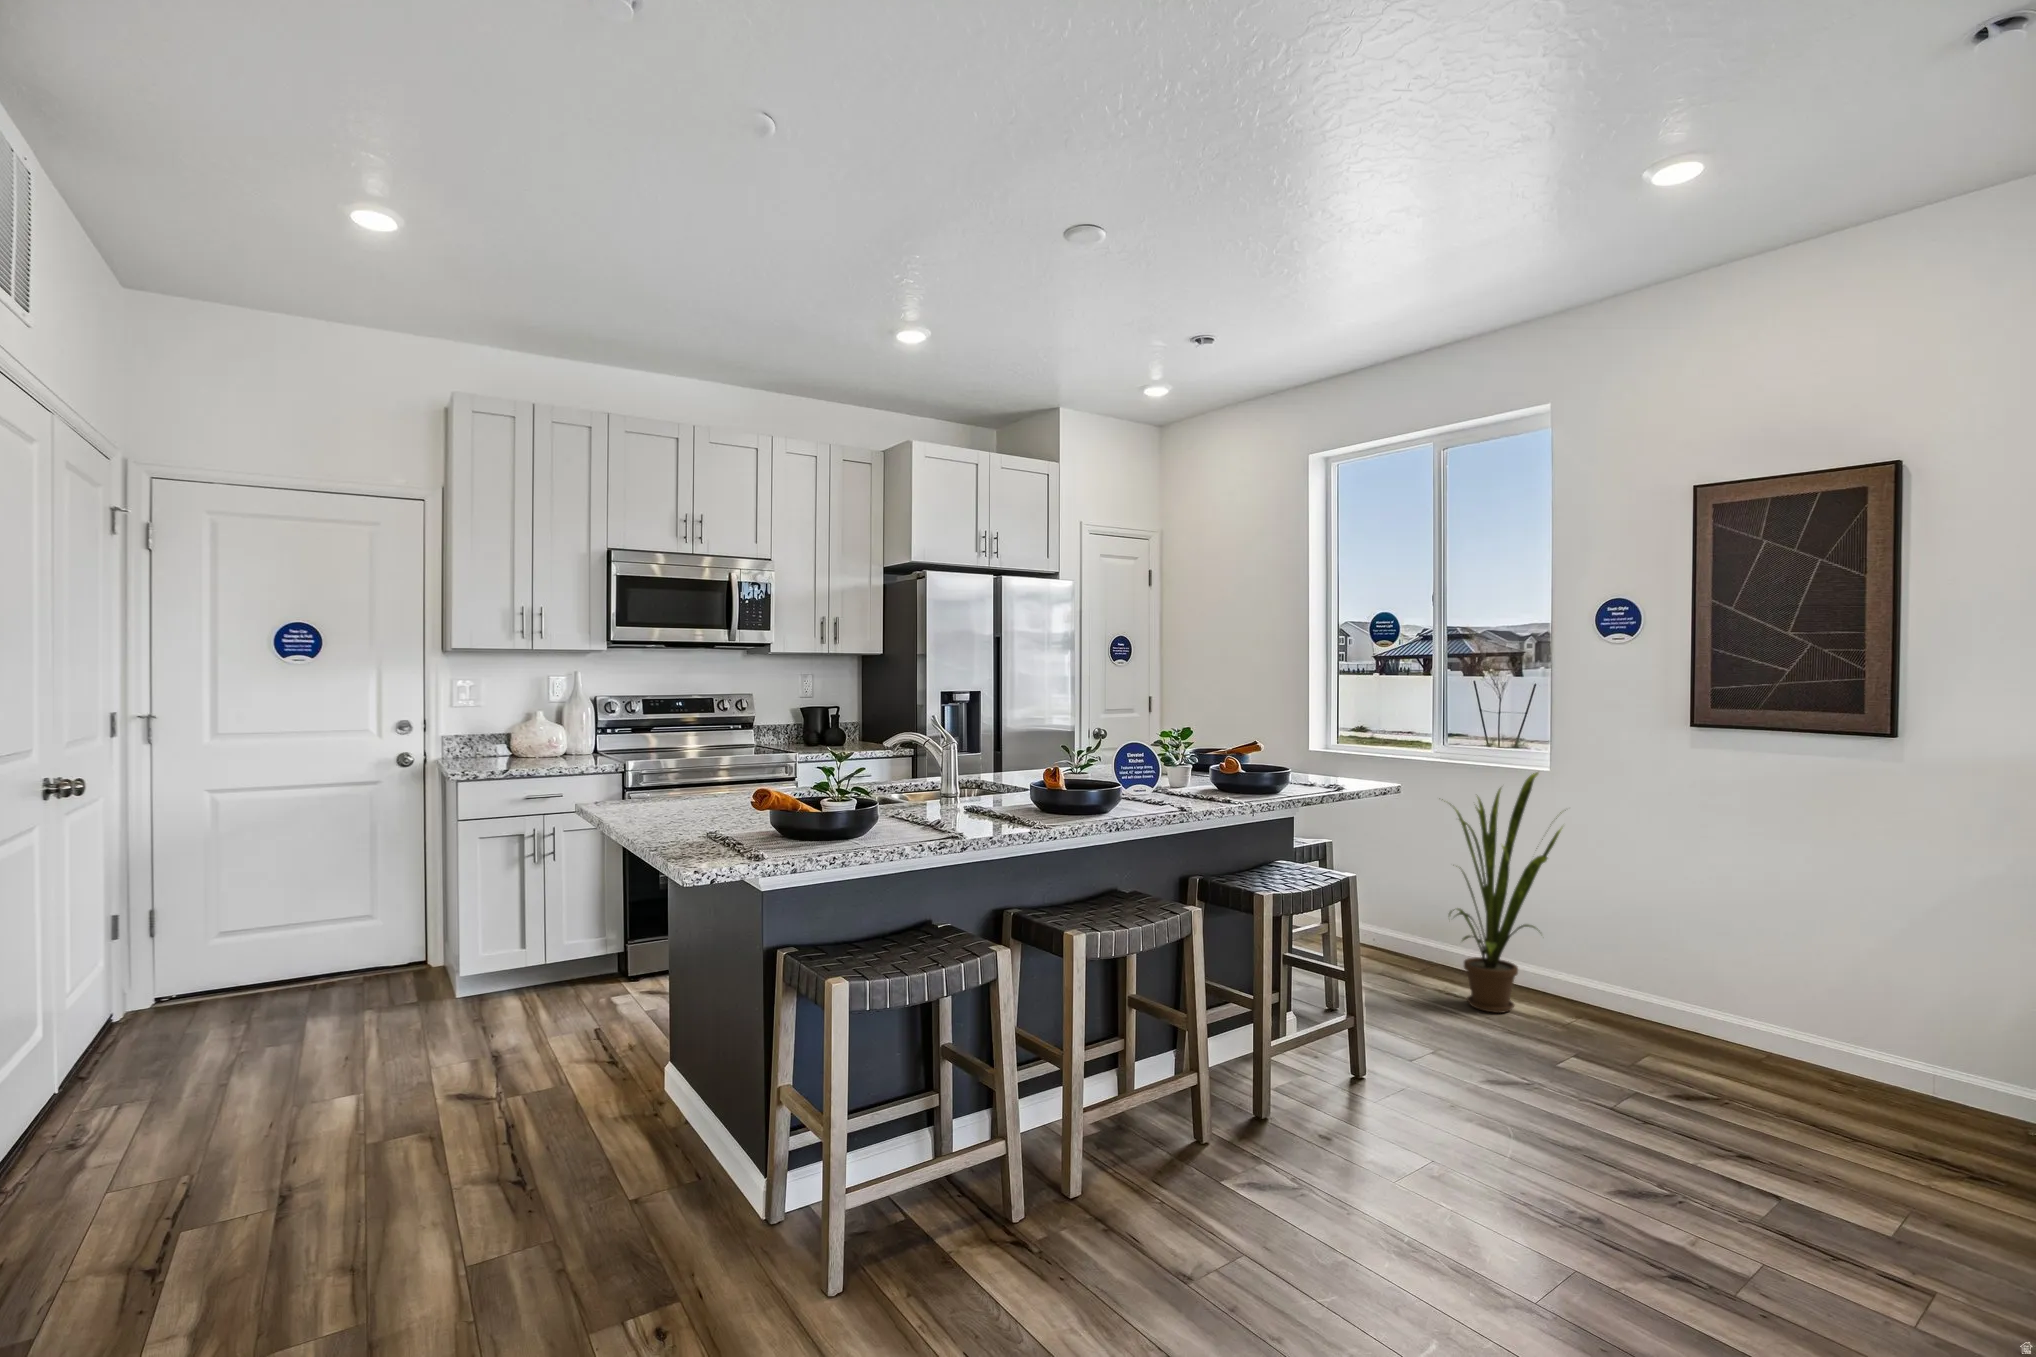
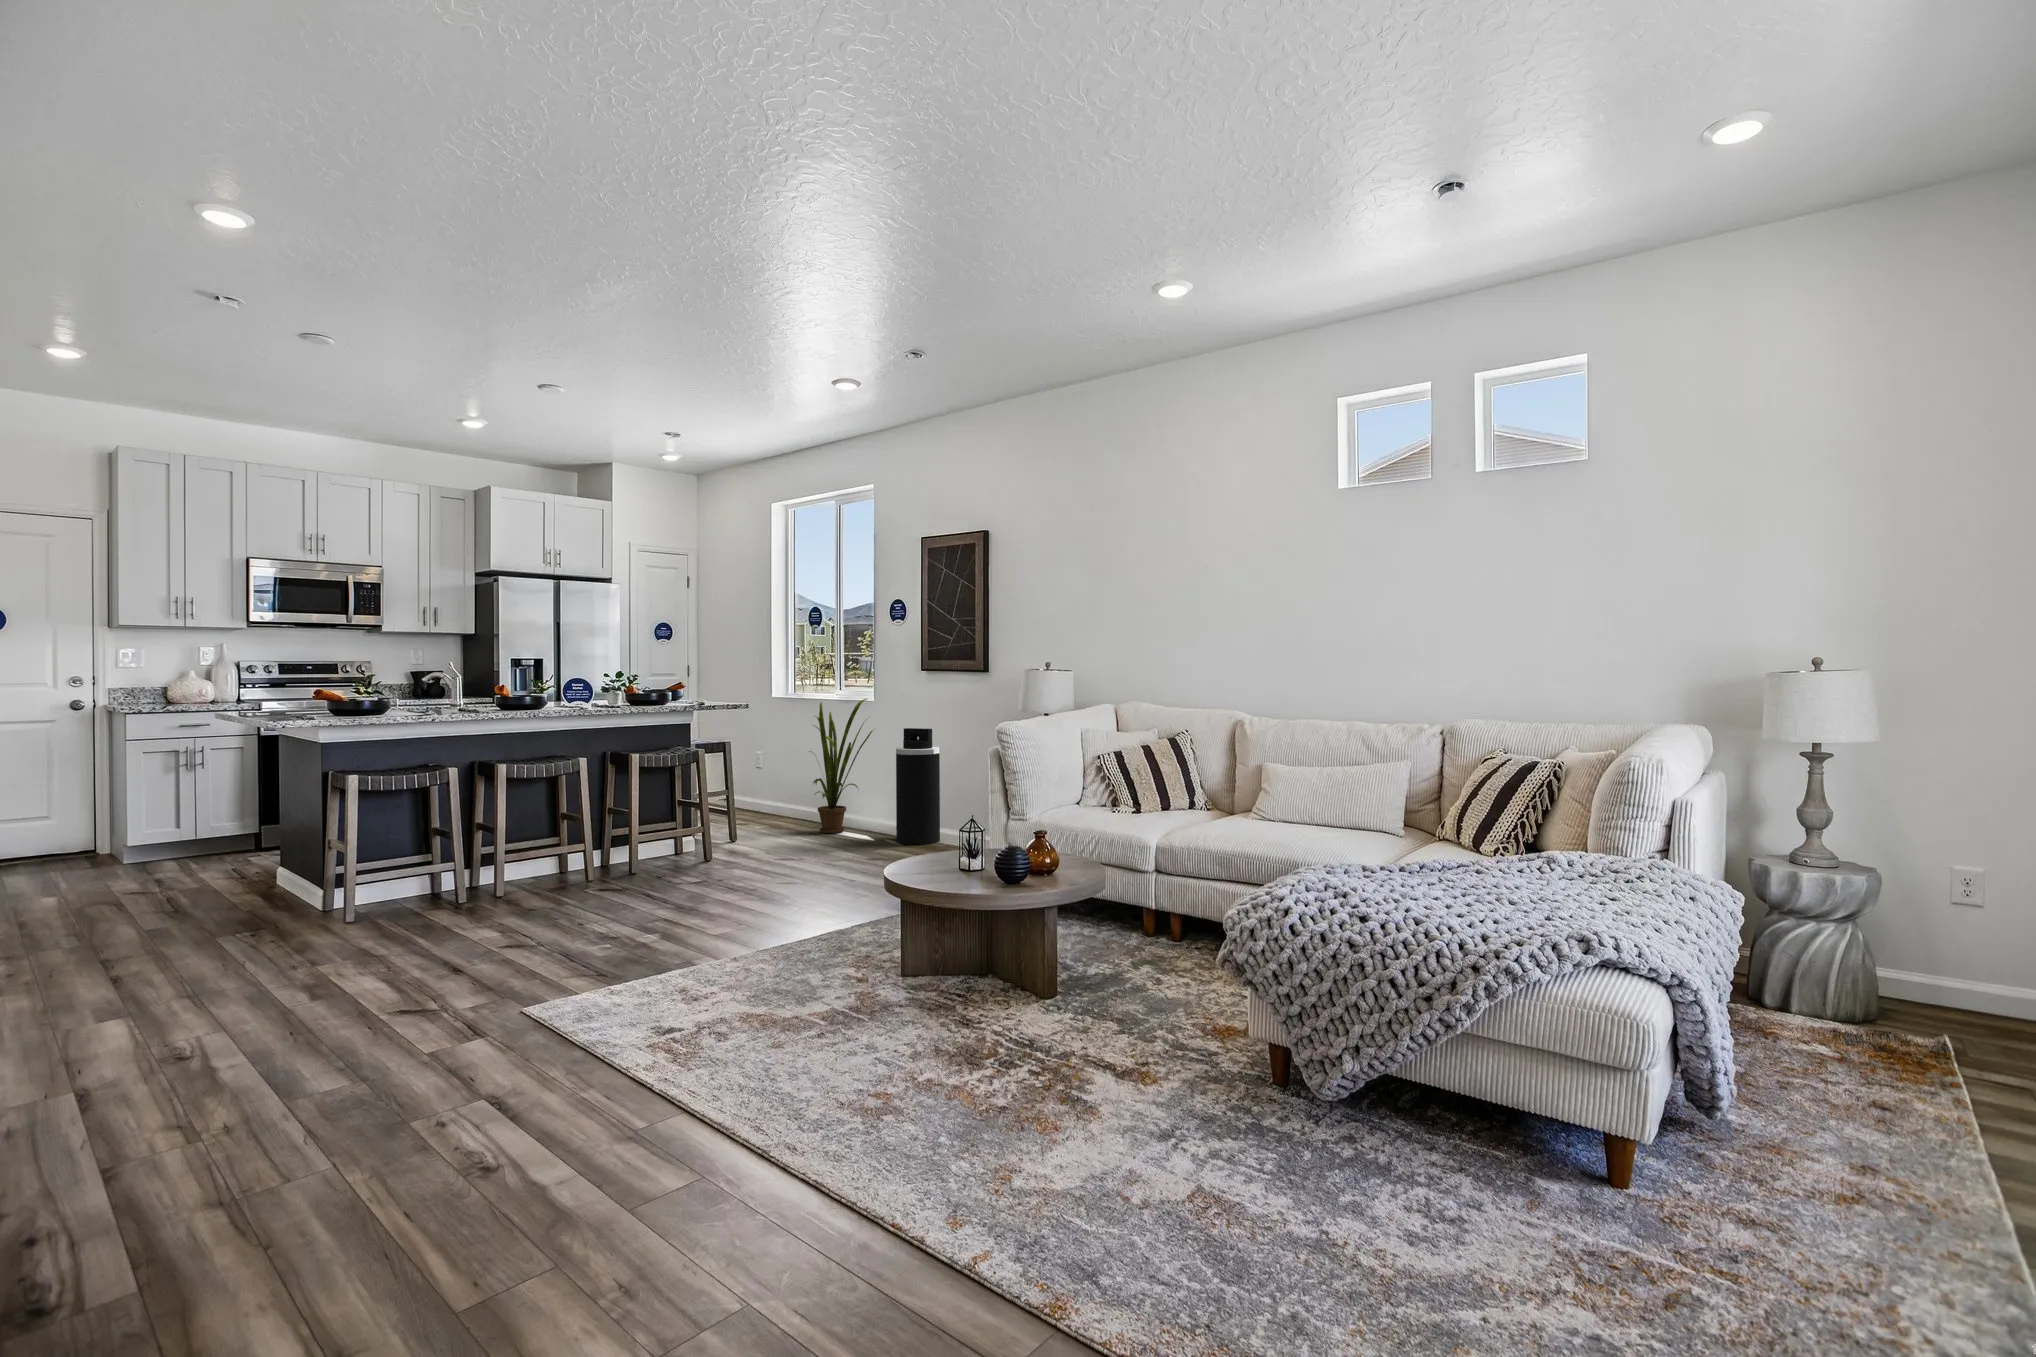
trash can: none [1658,839,1759,1071] -> present [896,728,940,844]

